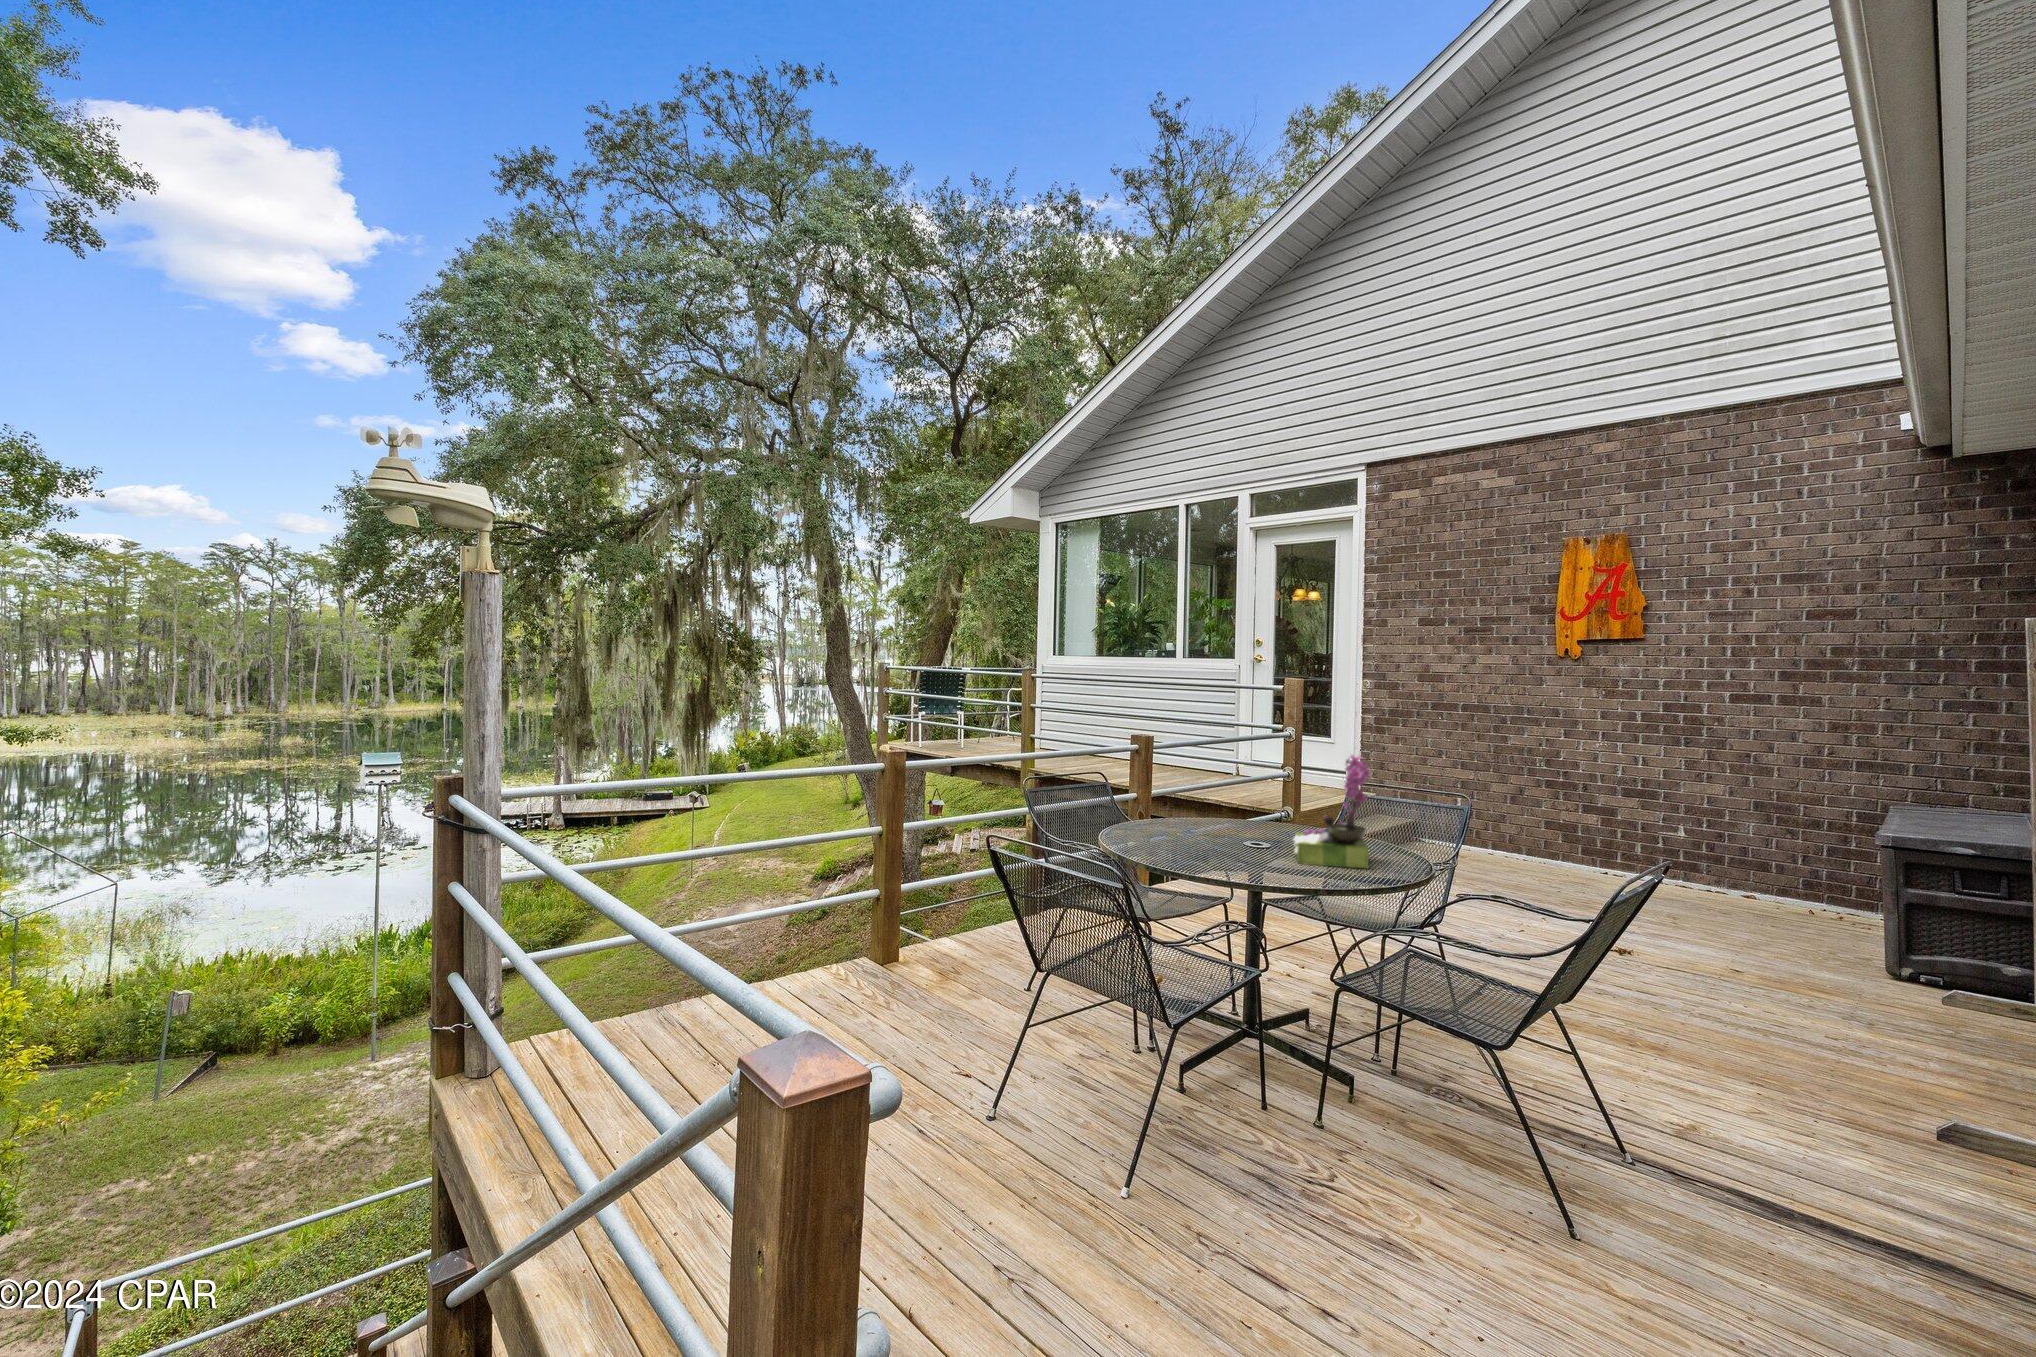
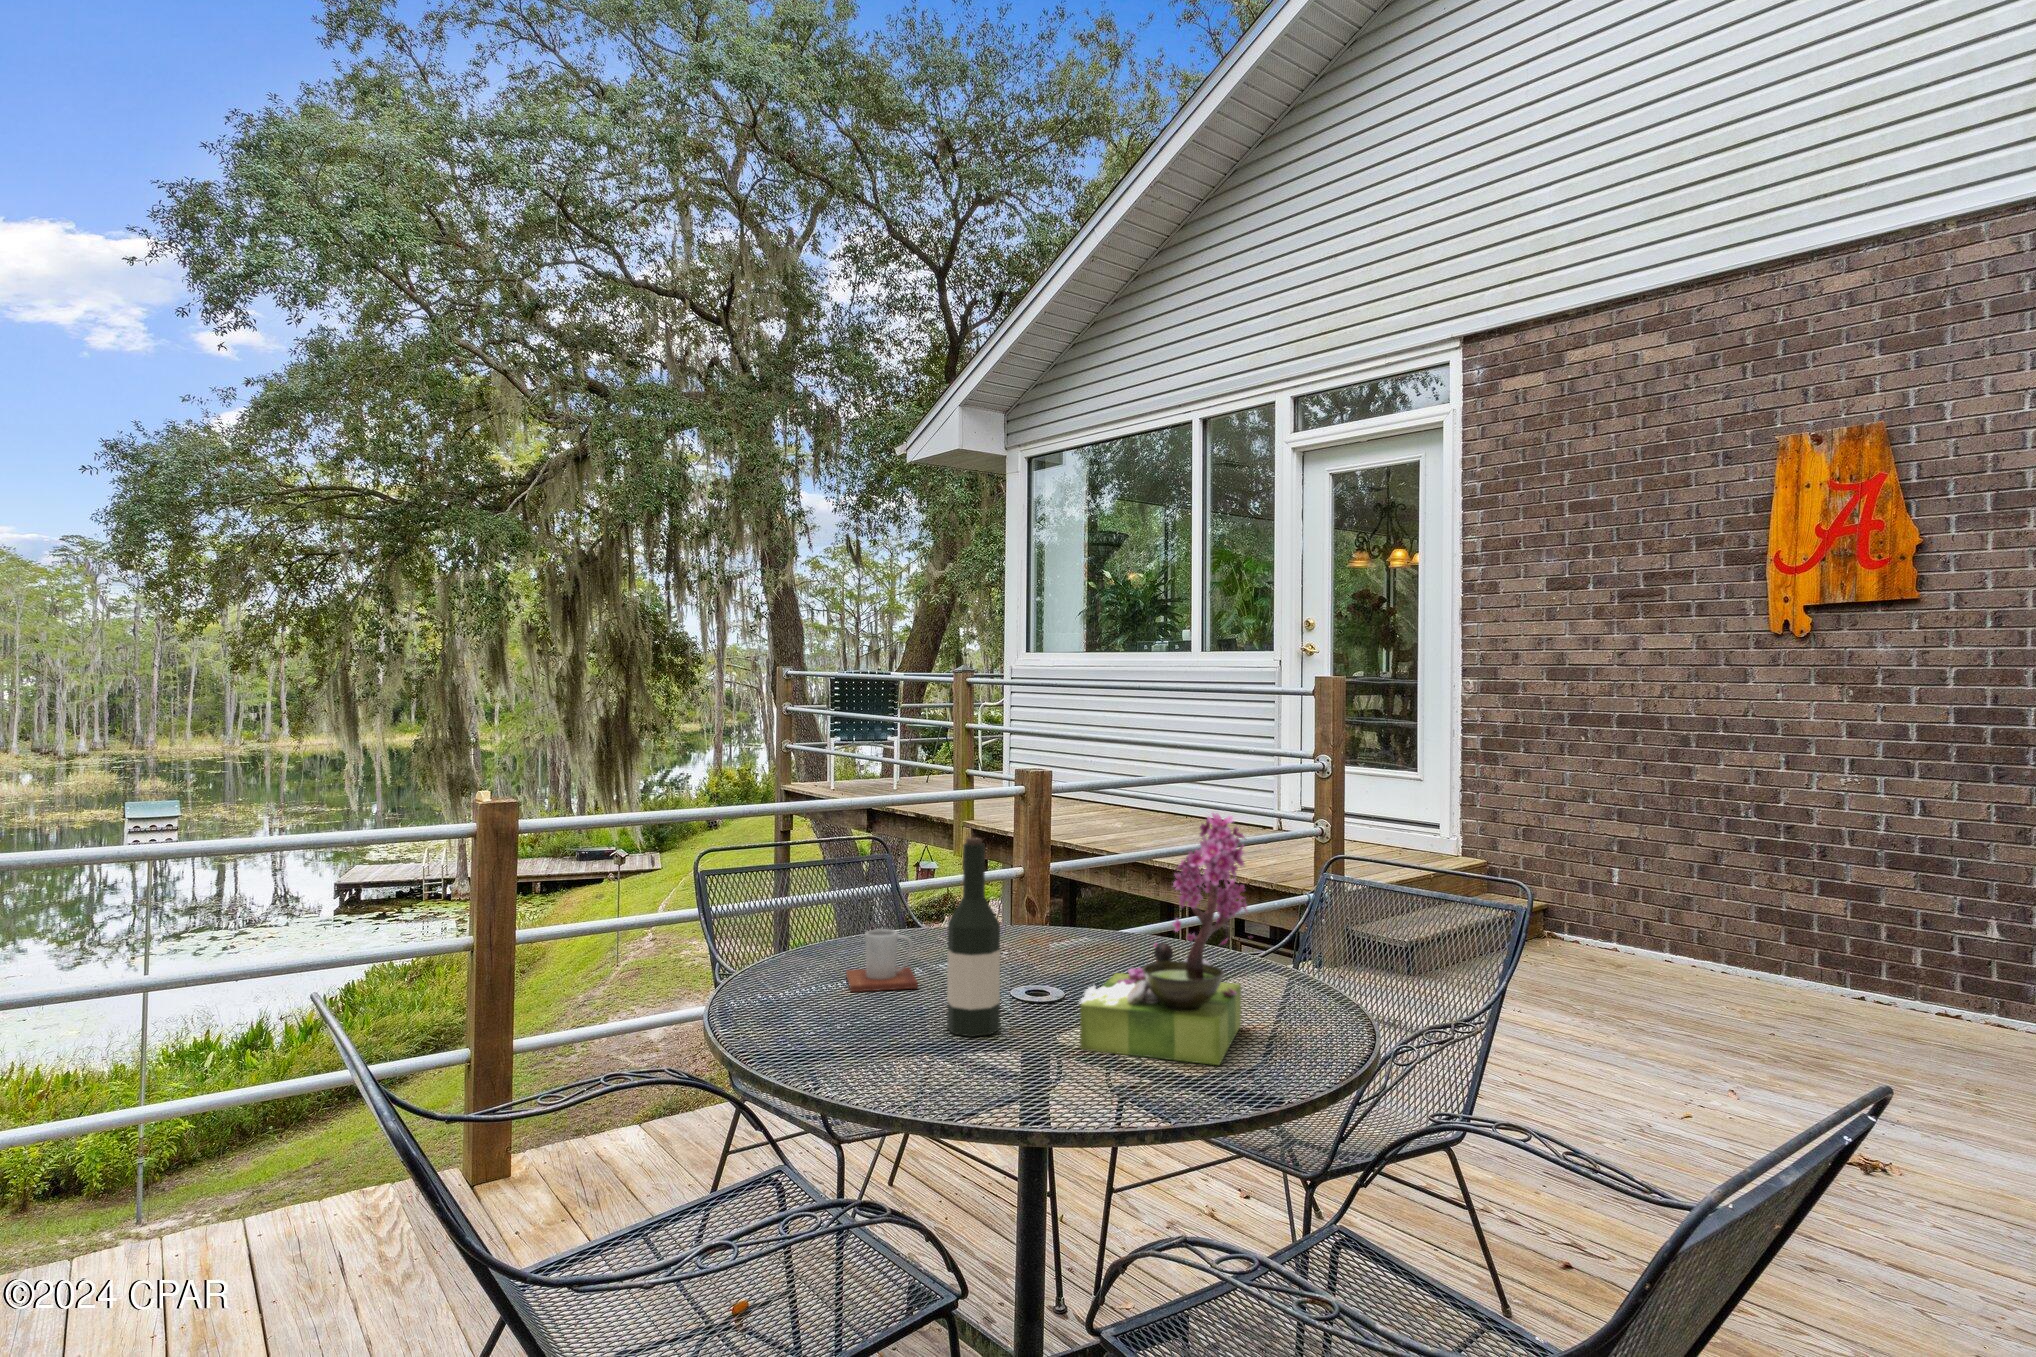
wine bottle: none [1226,765,1252,859] -> present [947,838,1000,1037]
mug: none [1141,814,1186,844] -> present [846,929,918,992]

